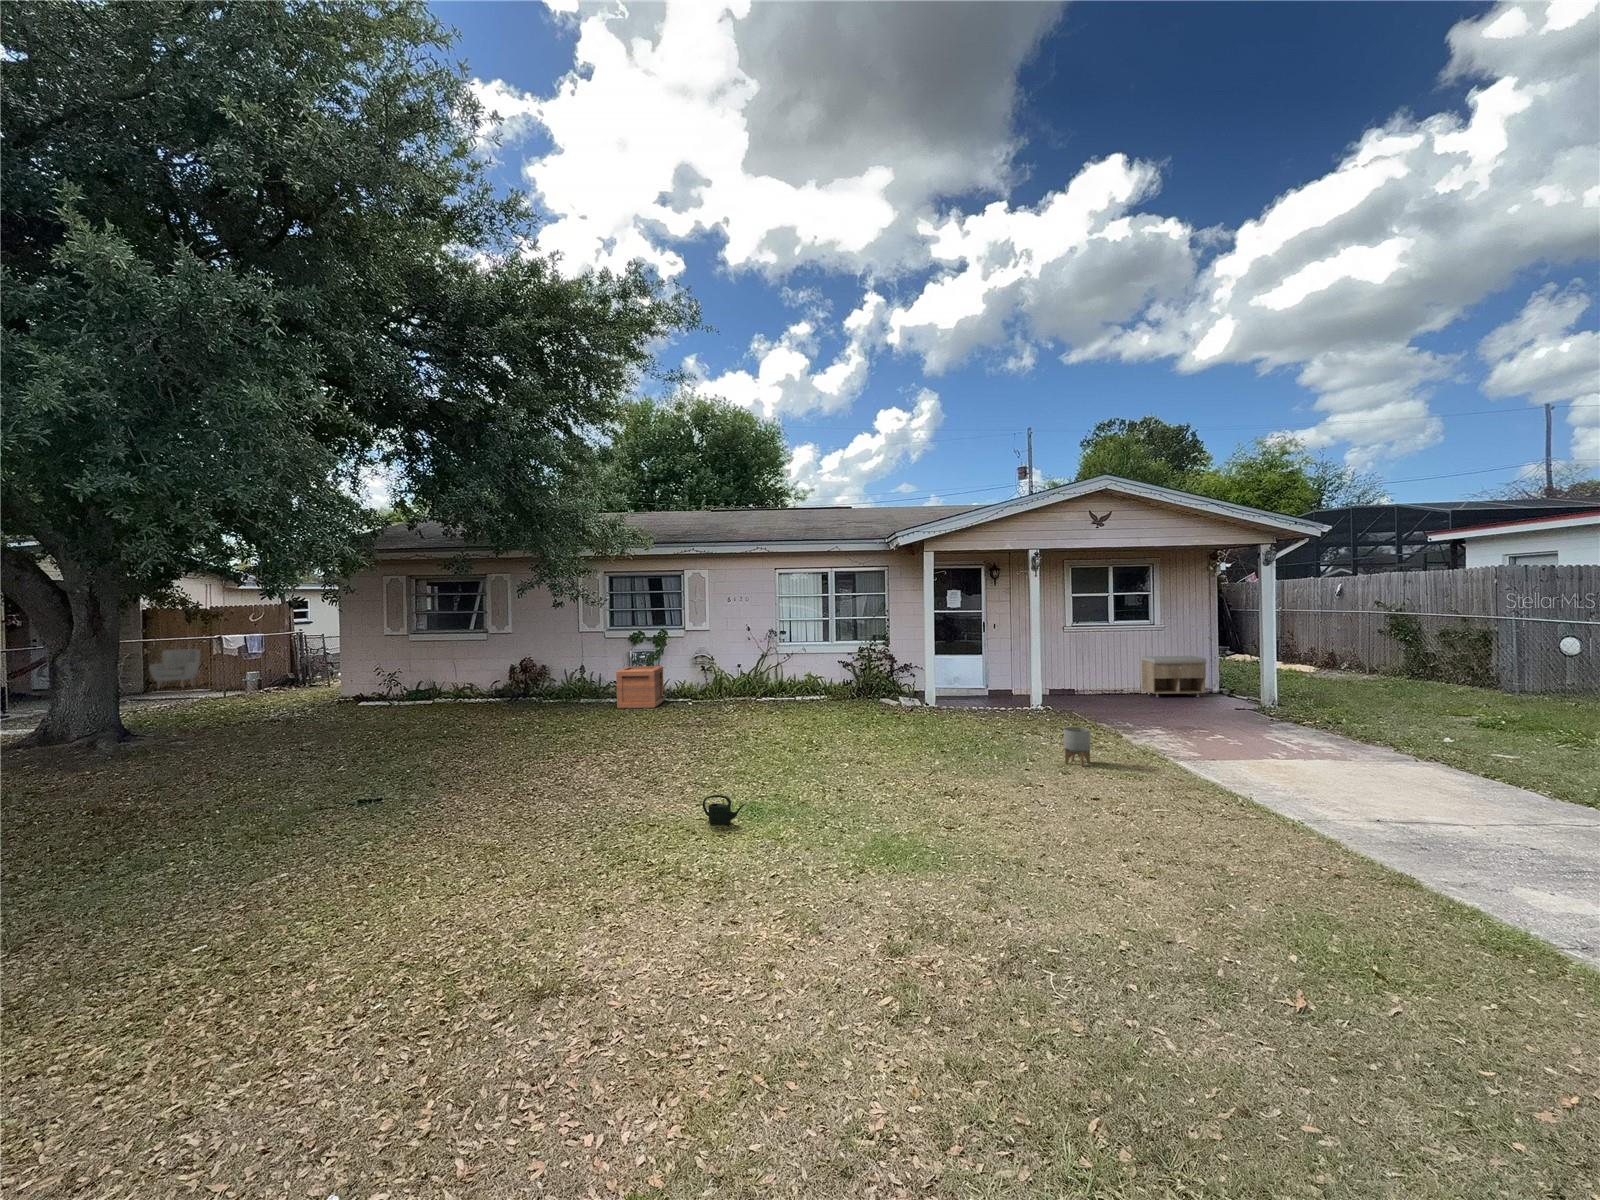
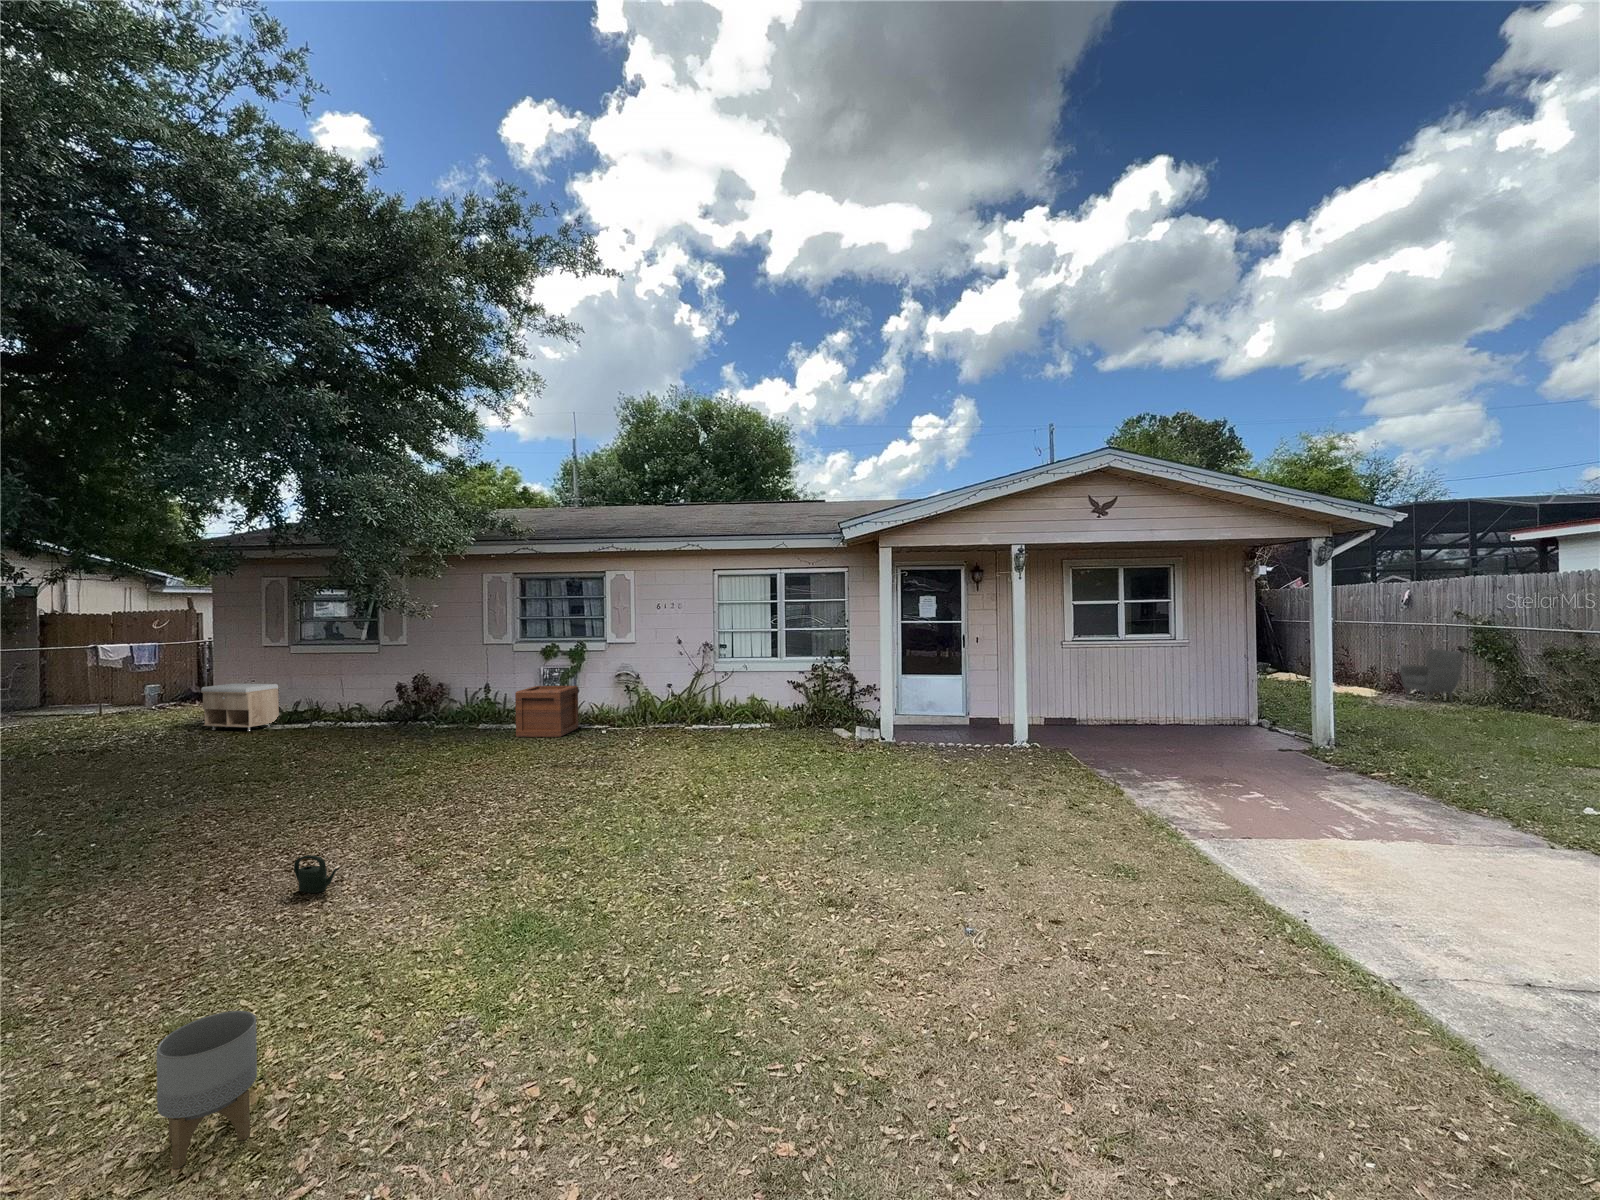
armchair: present [149,649,200,688] -> present [1400,649,1463,702]
storage bench: present [1141,656,1206,697] -> present [201,684,279,731]
planter: present [1064,727,1091,766] -> present [157,1011,257,1169]
watering can: present [702,795,745,824] -> present [294,855,339,893]

